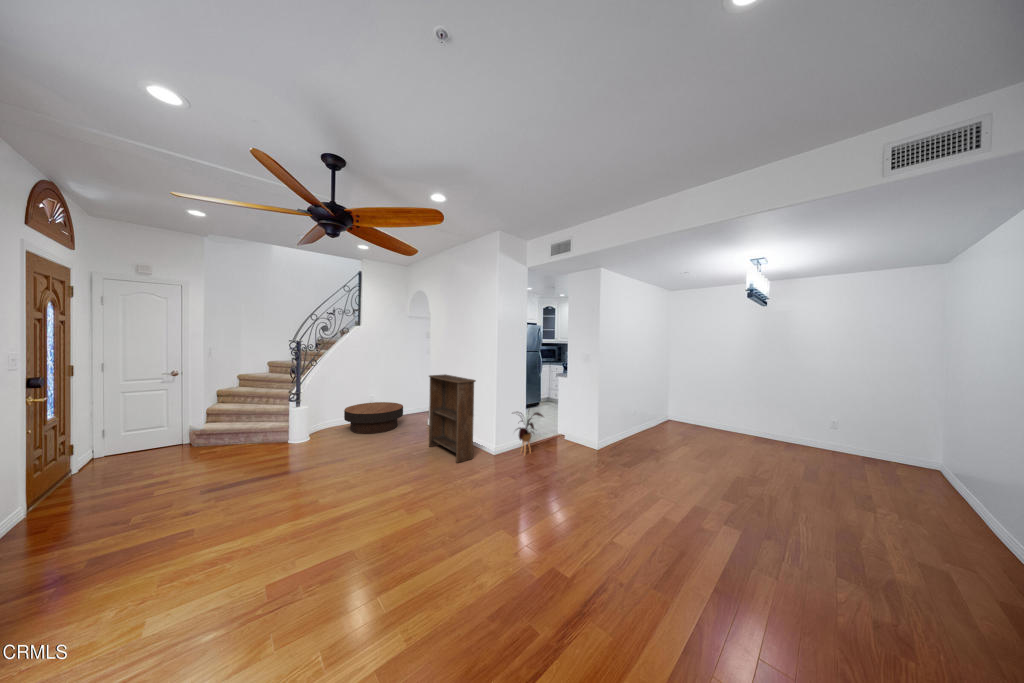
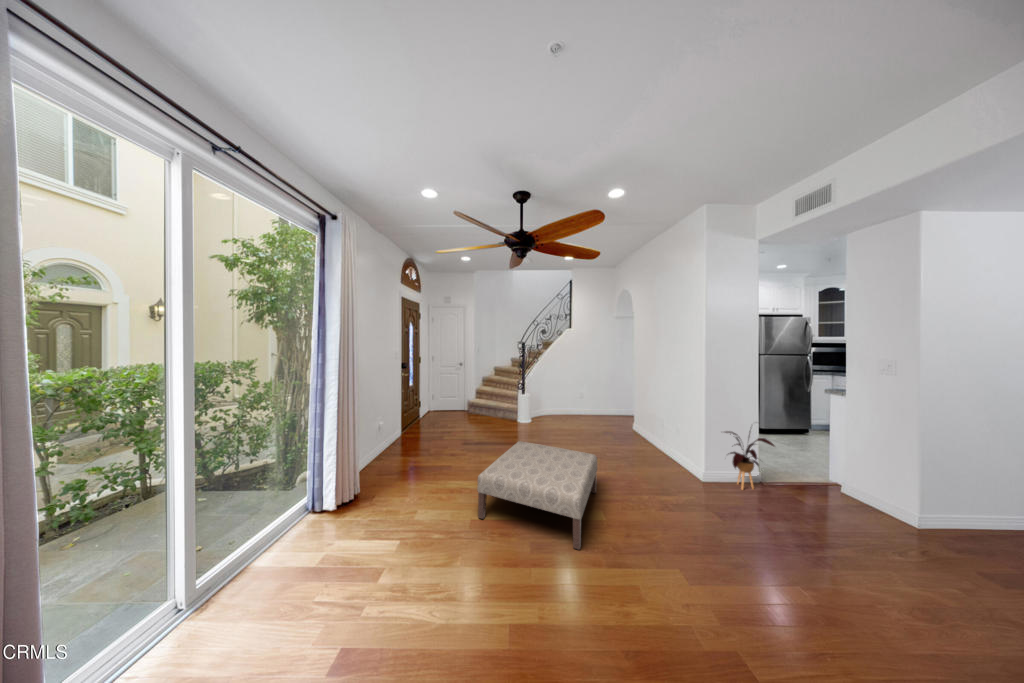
bookshelf: present [429,375,476,463] -> none [622,378,671,474]
coffee table: present [344,402,403,434] -> none [555,396,603,424]
ottoman: none [269,455,416,572] -> present [477,441,597,550]

